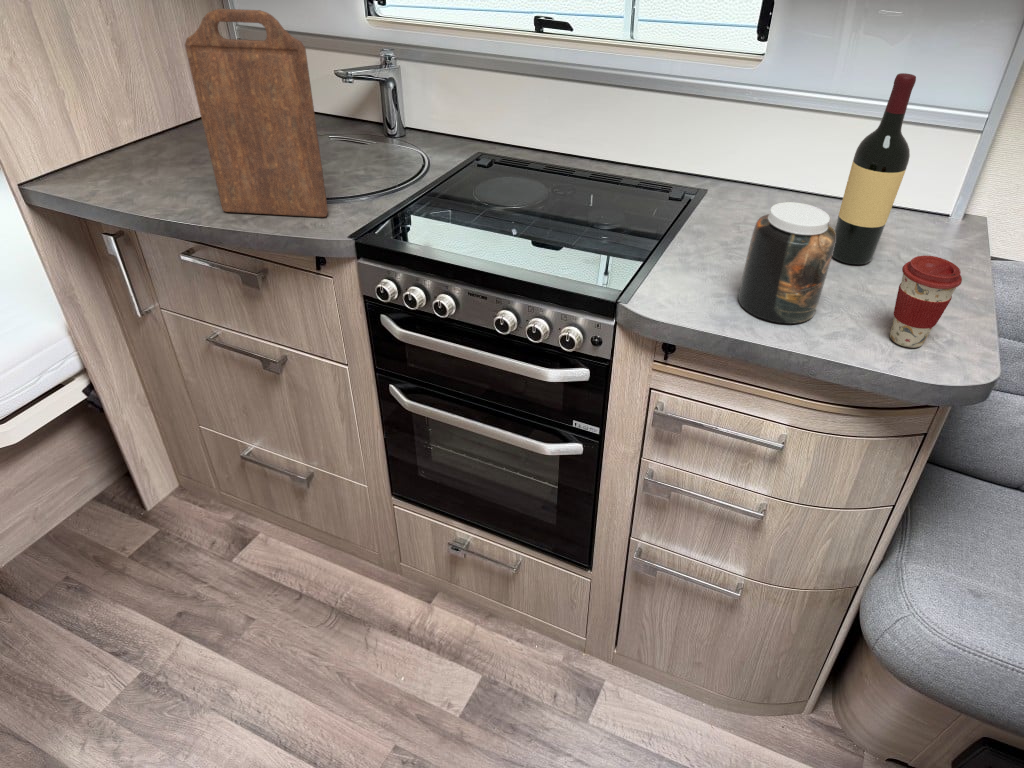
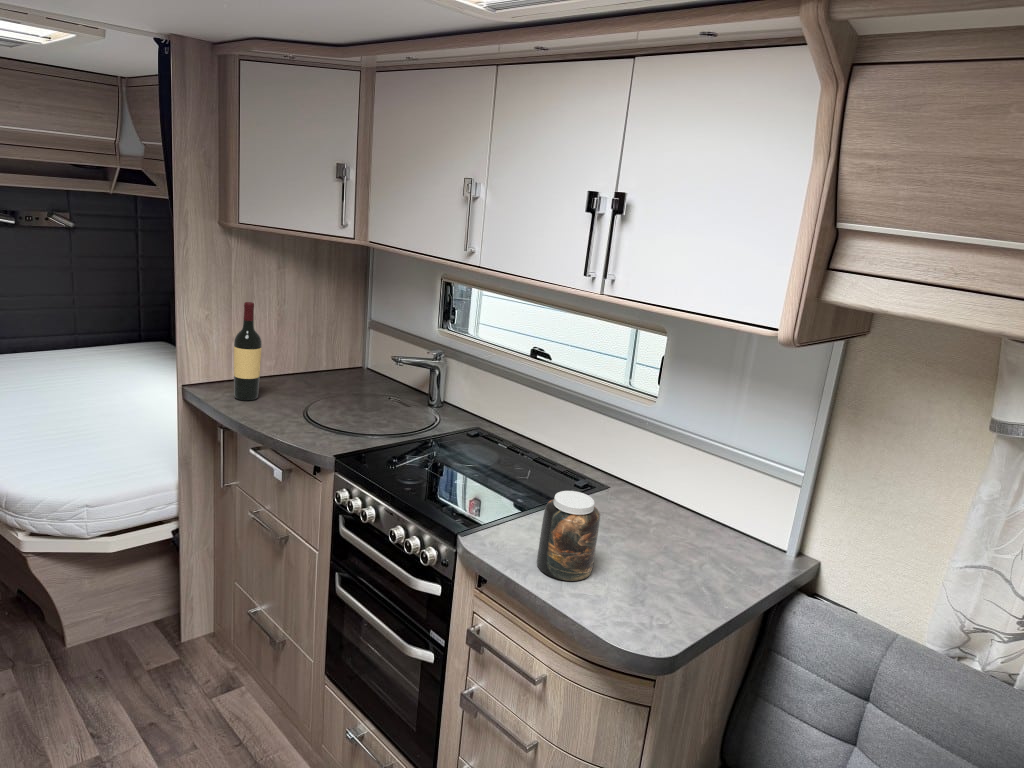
cutting board: present [185,9,328,217] -> none [278,308,345,442]
wine bottle: present [832,73,916,264] -> present [234,302,262,400]
coffee cup: present [890,256,962,348] -> none [618,547,659,618]

